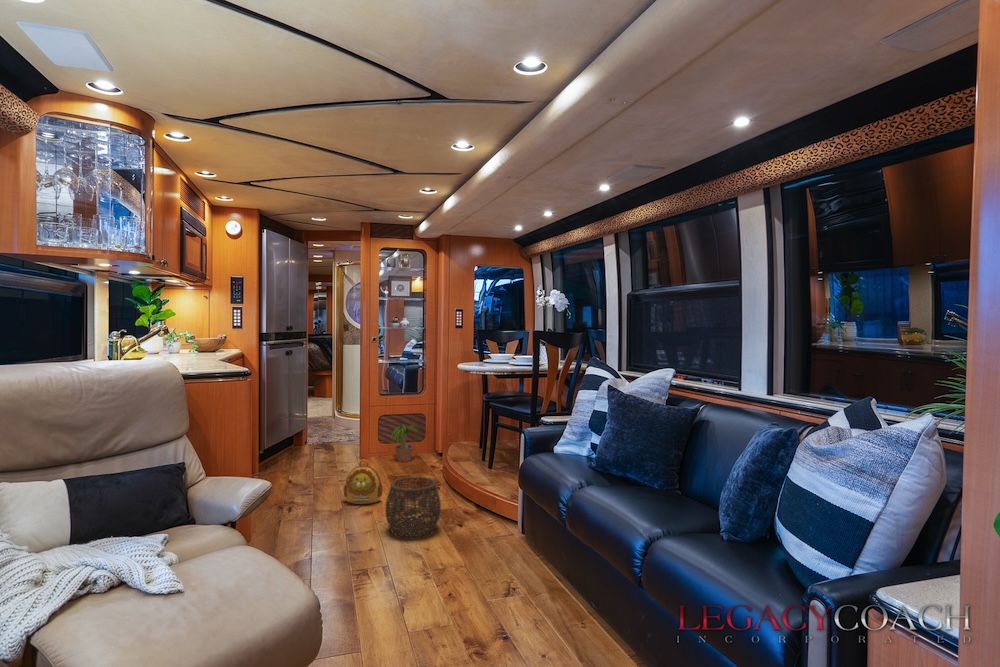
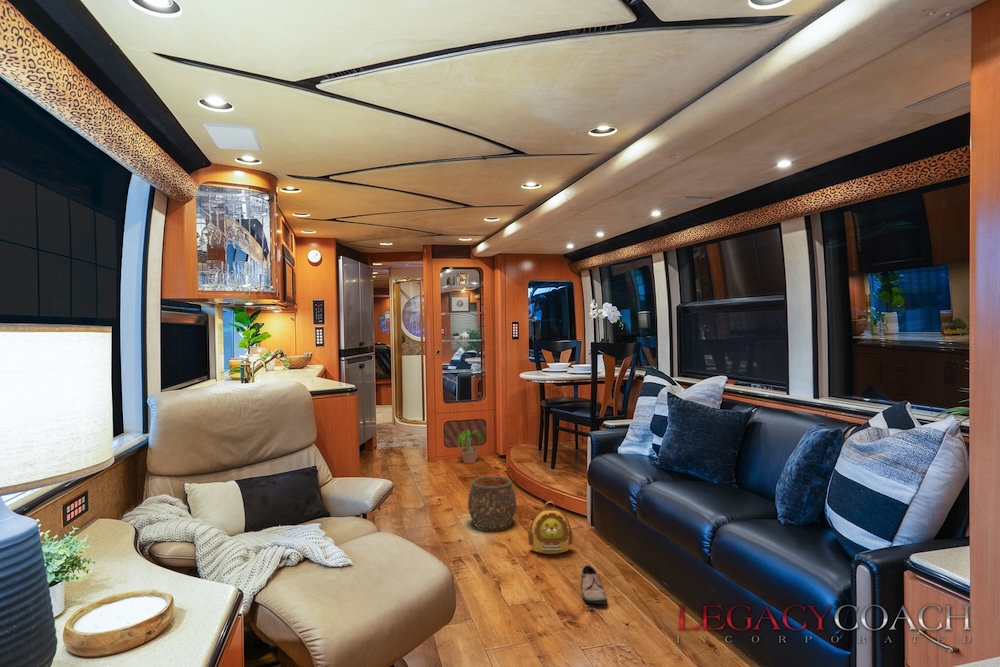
backpack: present [344,460,382,504] -> present [528,501,573,554]
shoe: none [498,582,526,629] -> present [581,565,607,604]

